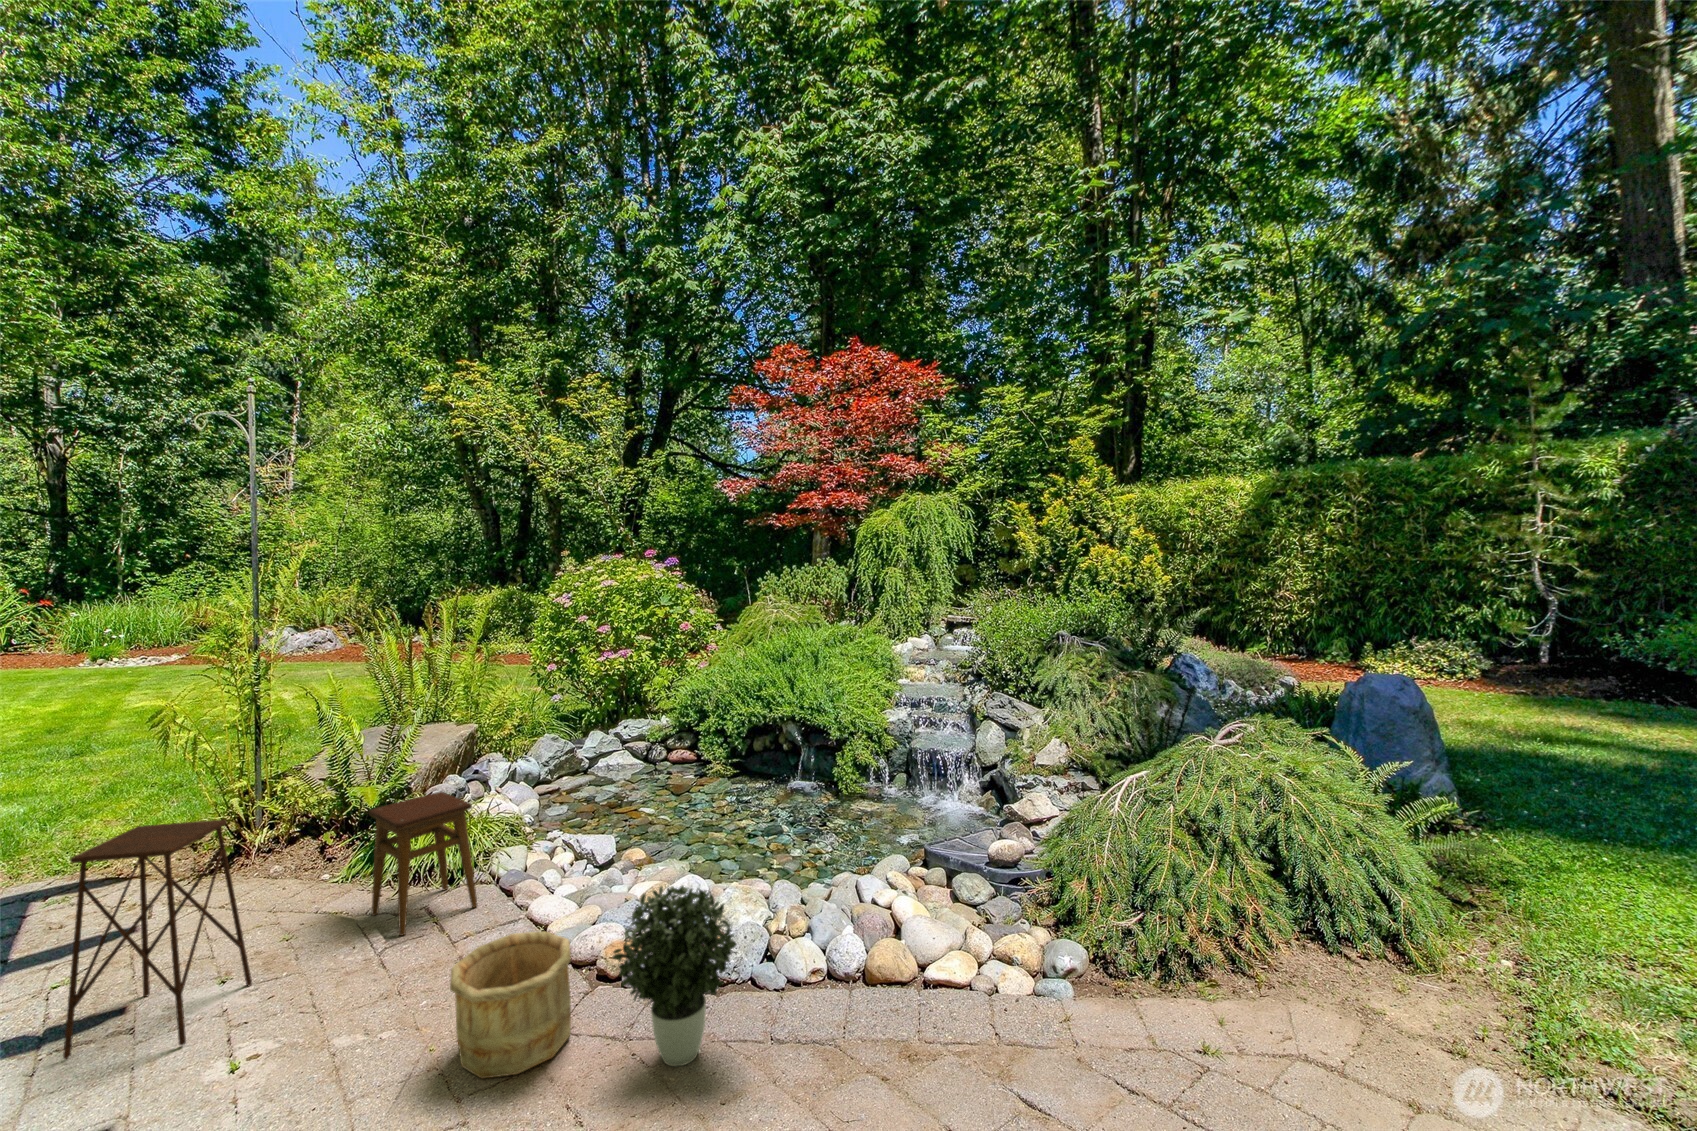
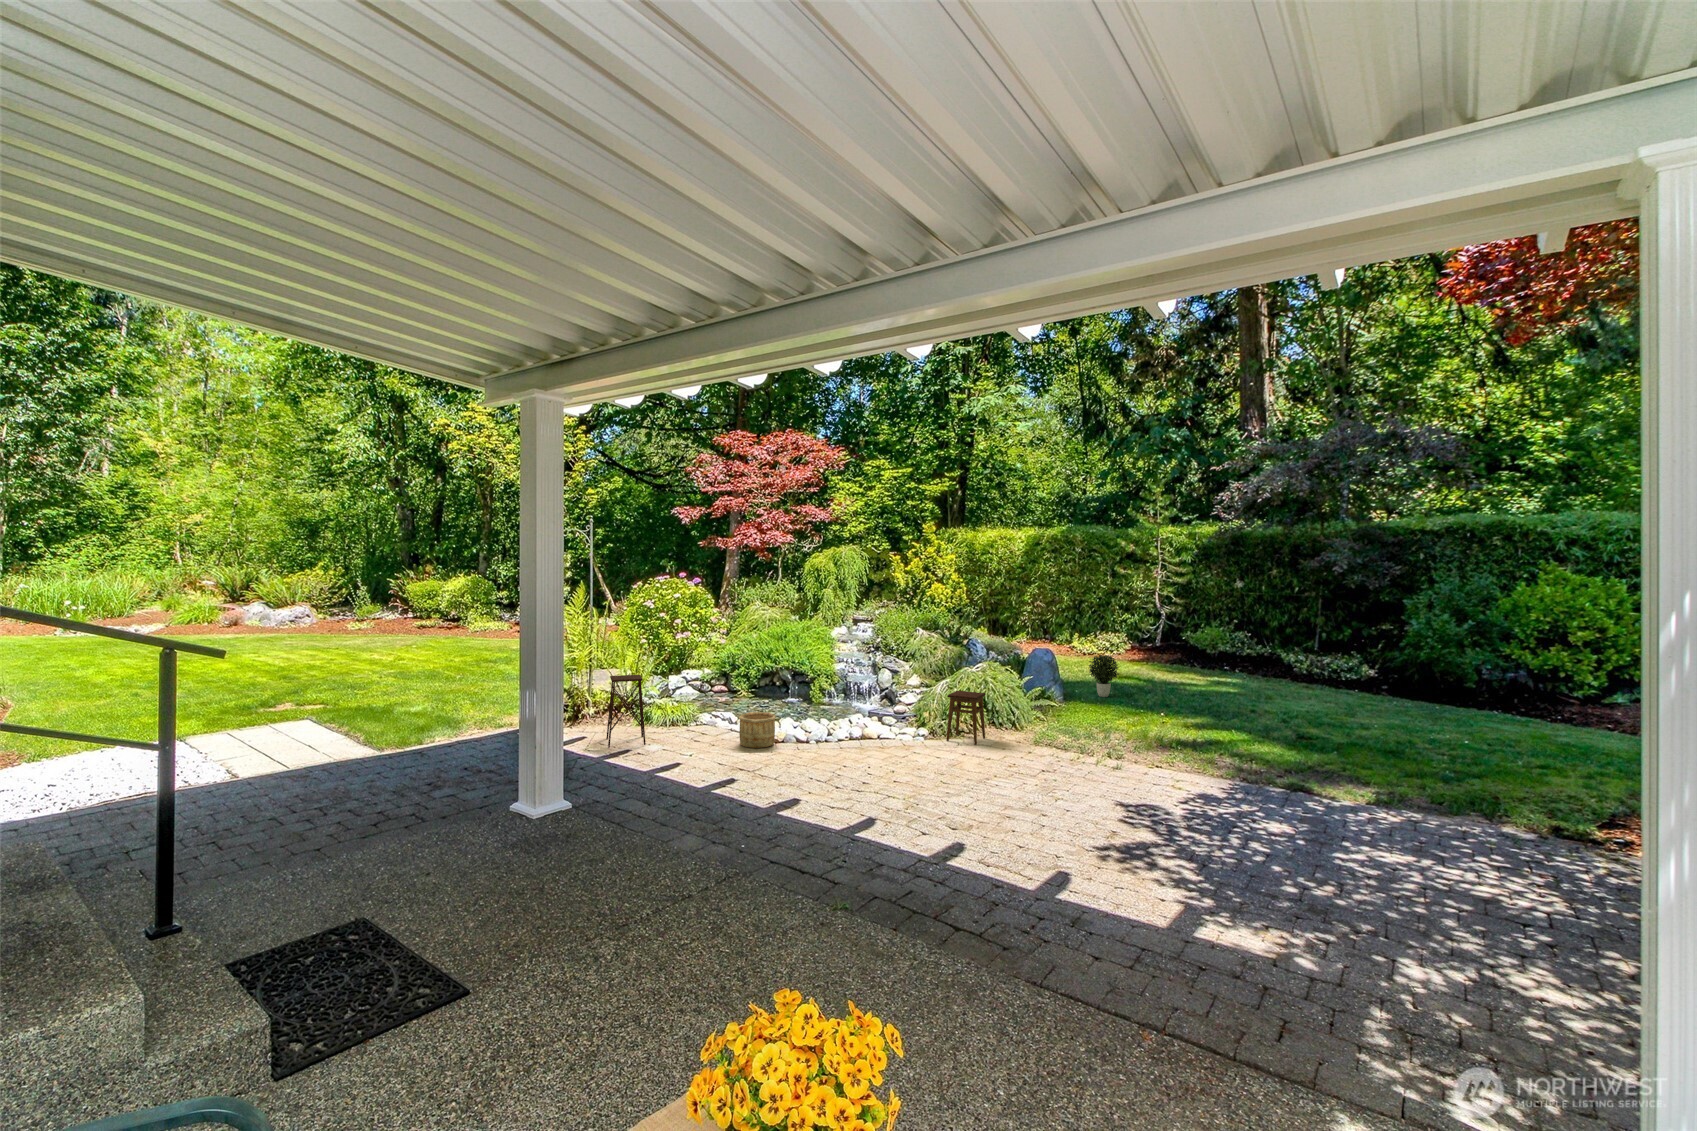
stool: present [369,792,477,936] -> present [946,691,985,744]
potted plant: present [612,886,737,1066] -> present [1089,655,1119,697]

